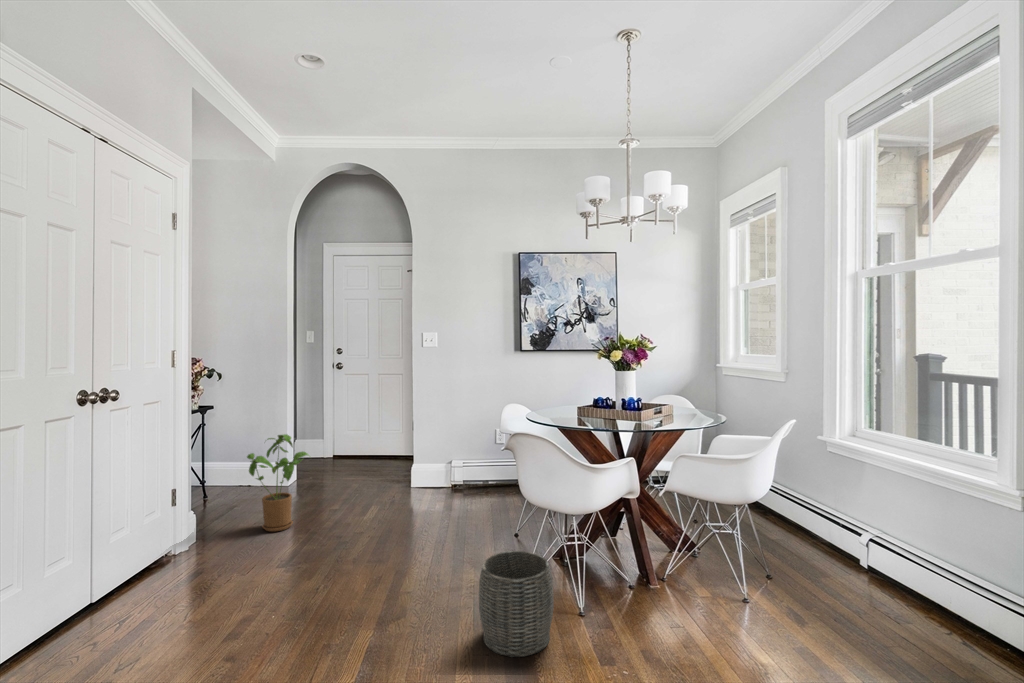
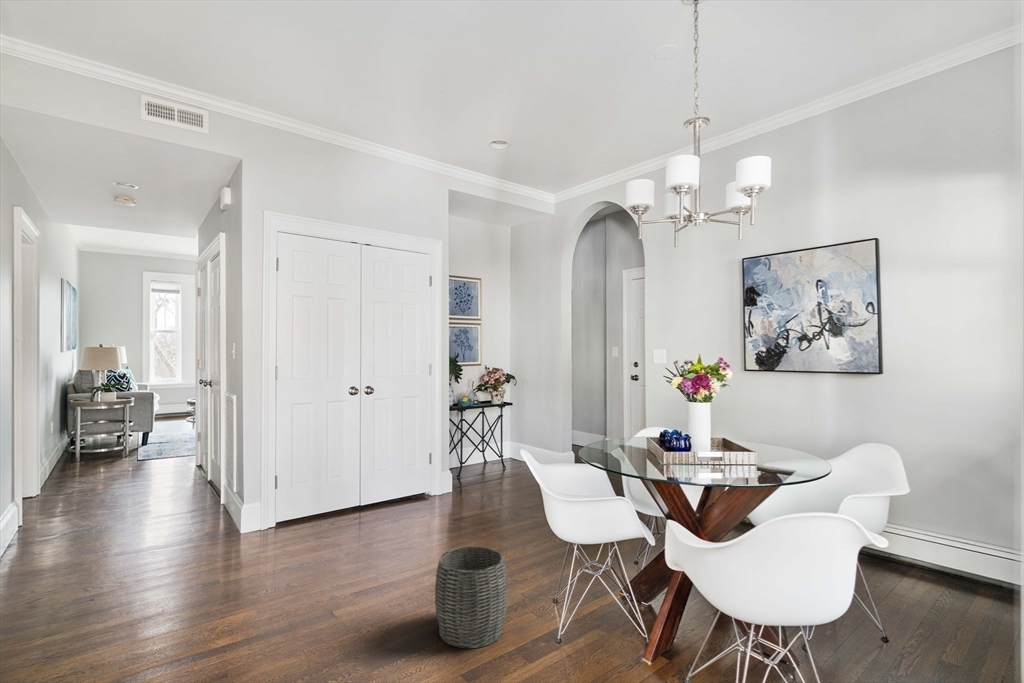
house plant: present [247,434,308,532] -> none [474,425,517,501]

